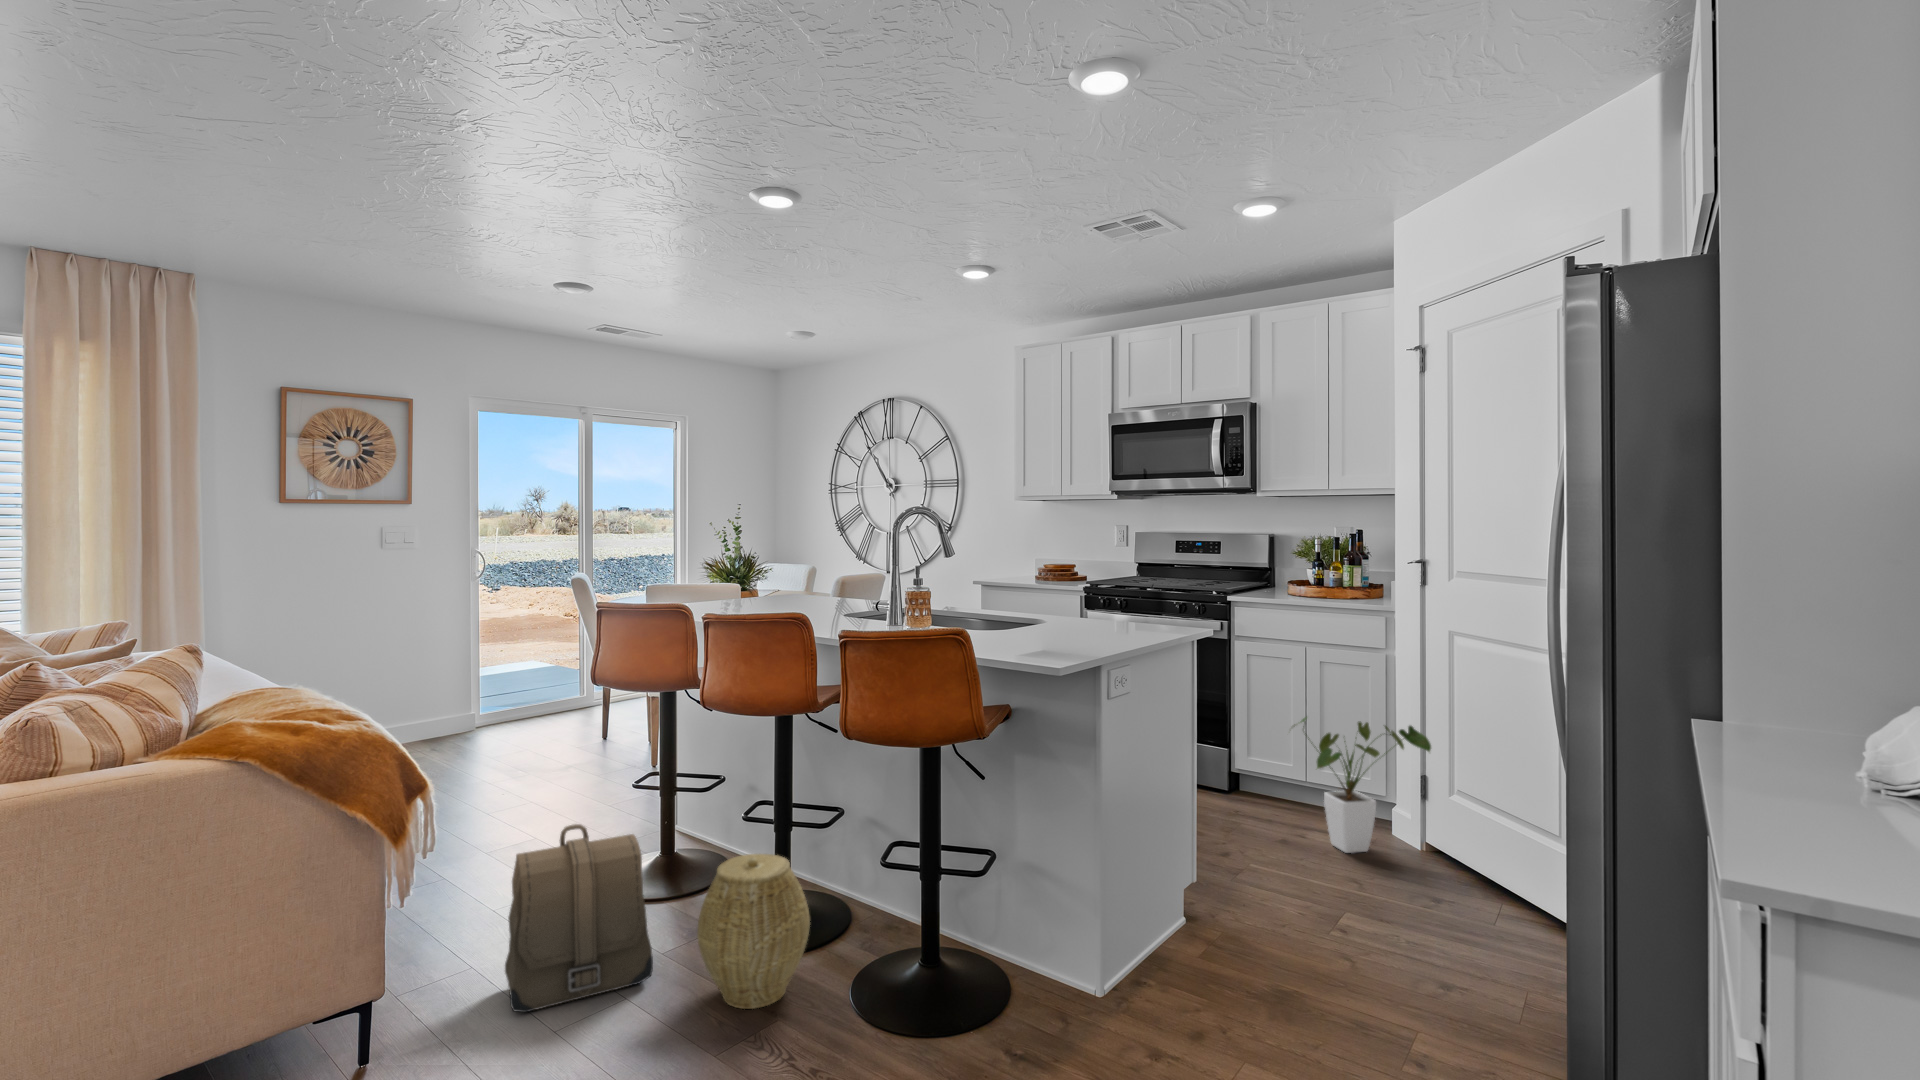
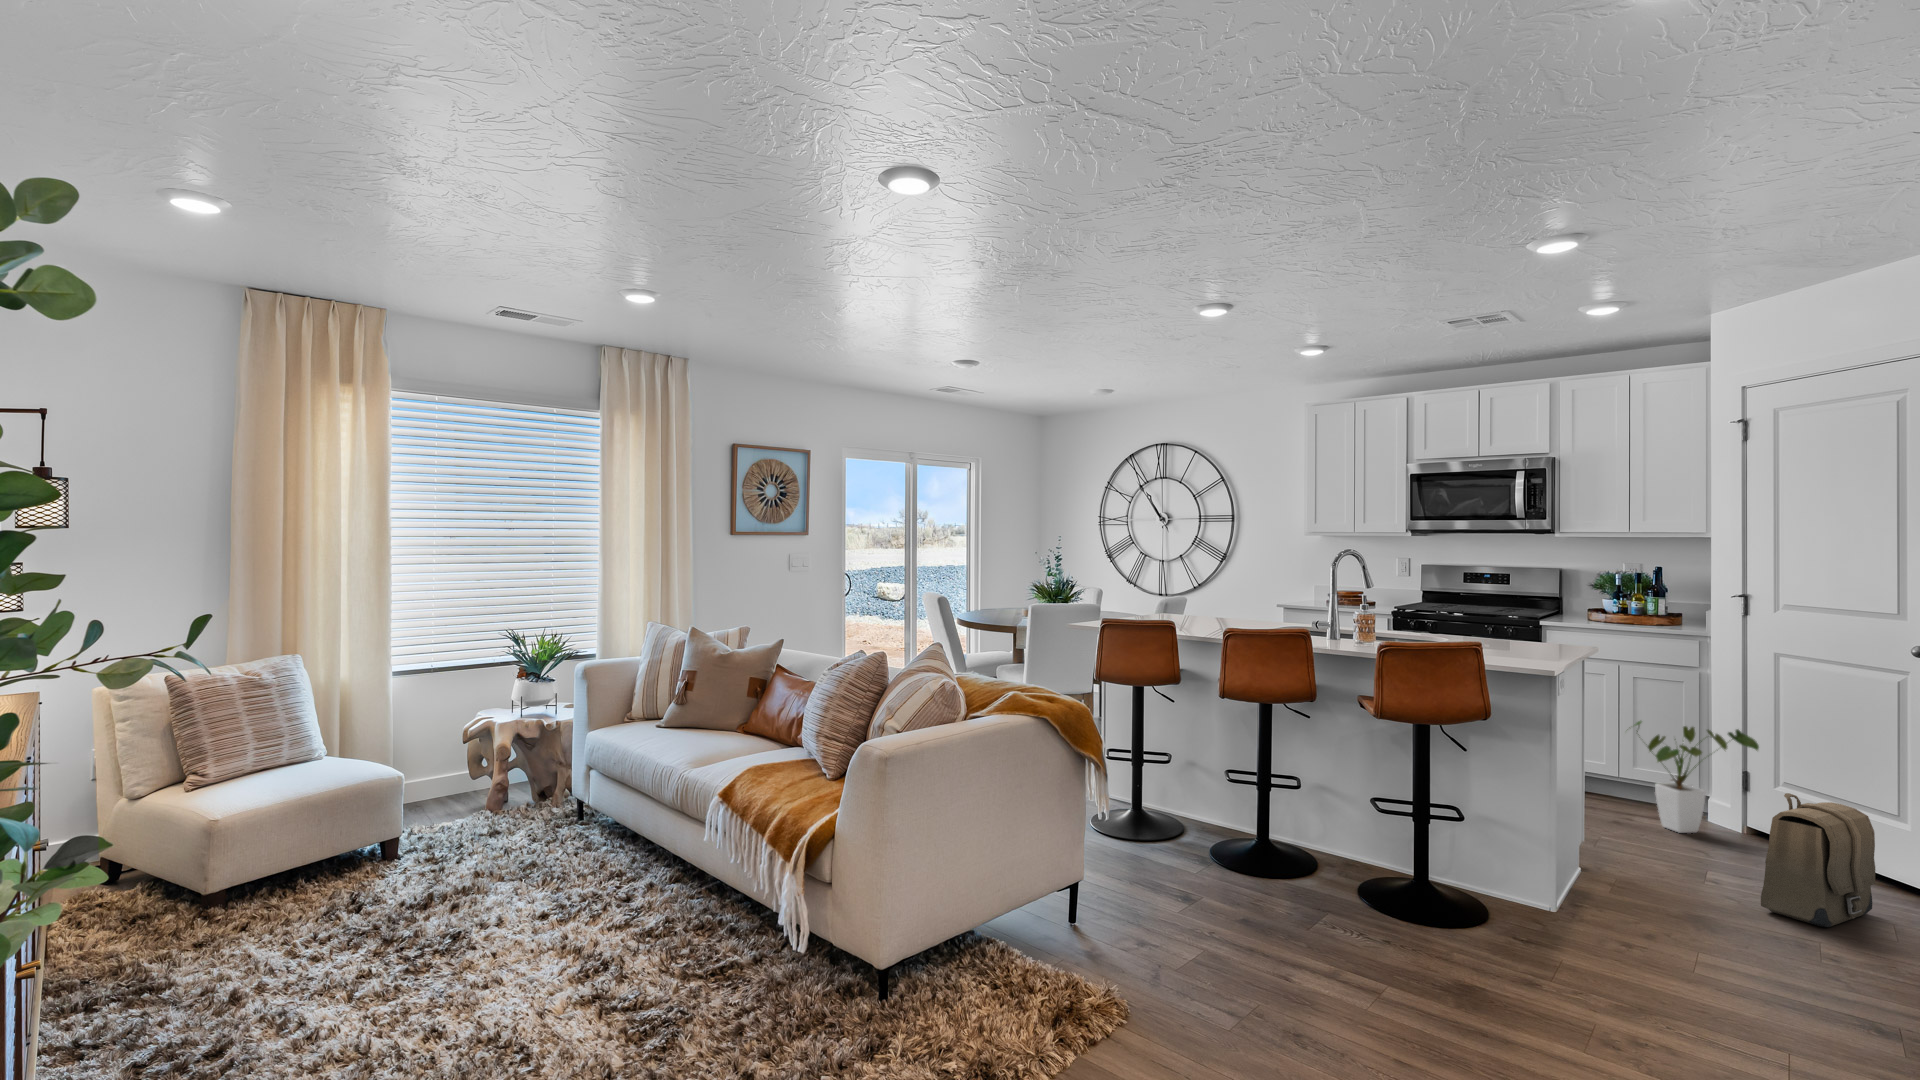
backpack: present [505,824,653,1012] -> present [1761,793,1875,927]
woven basket: present [697,854,810,1009] -> none [1250,801,1332,907]

